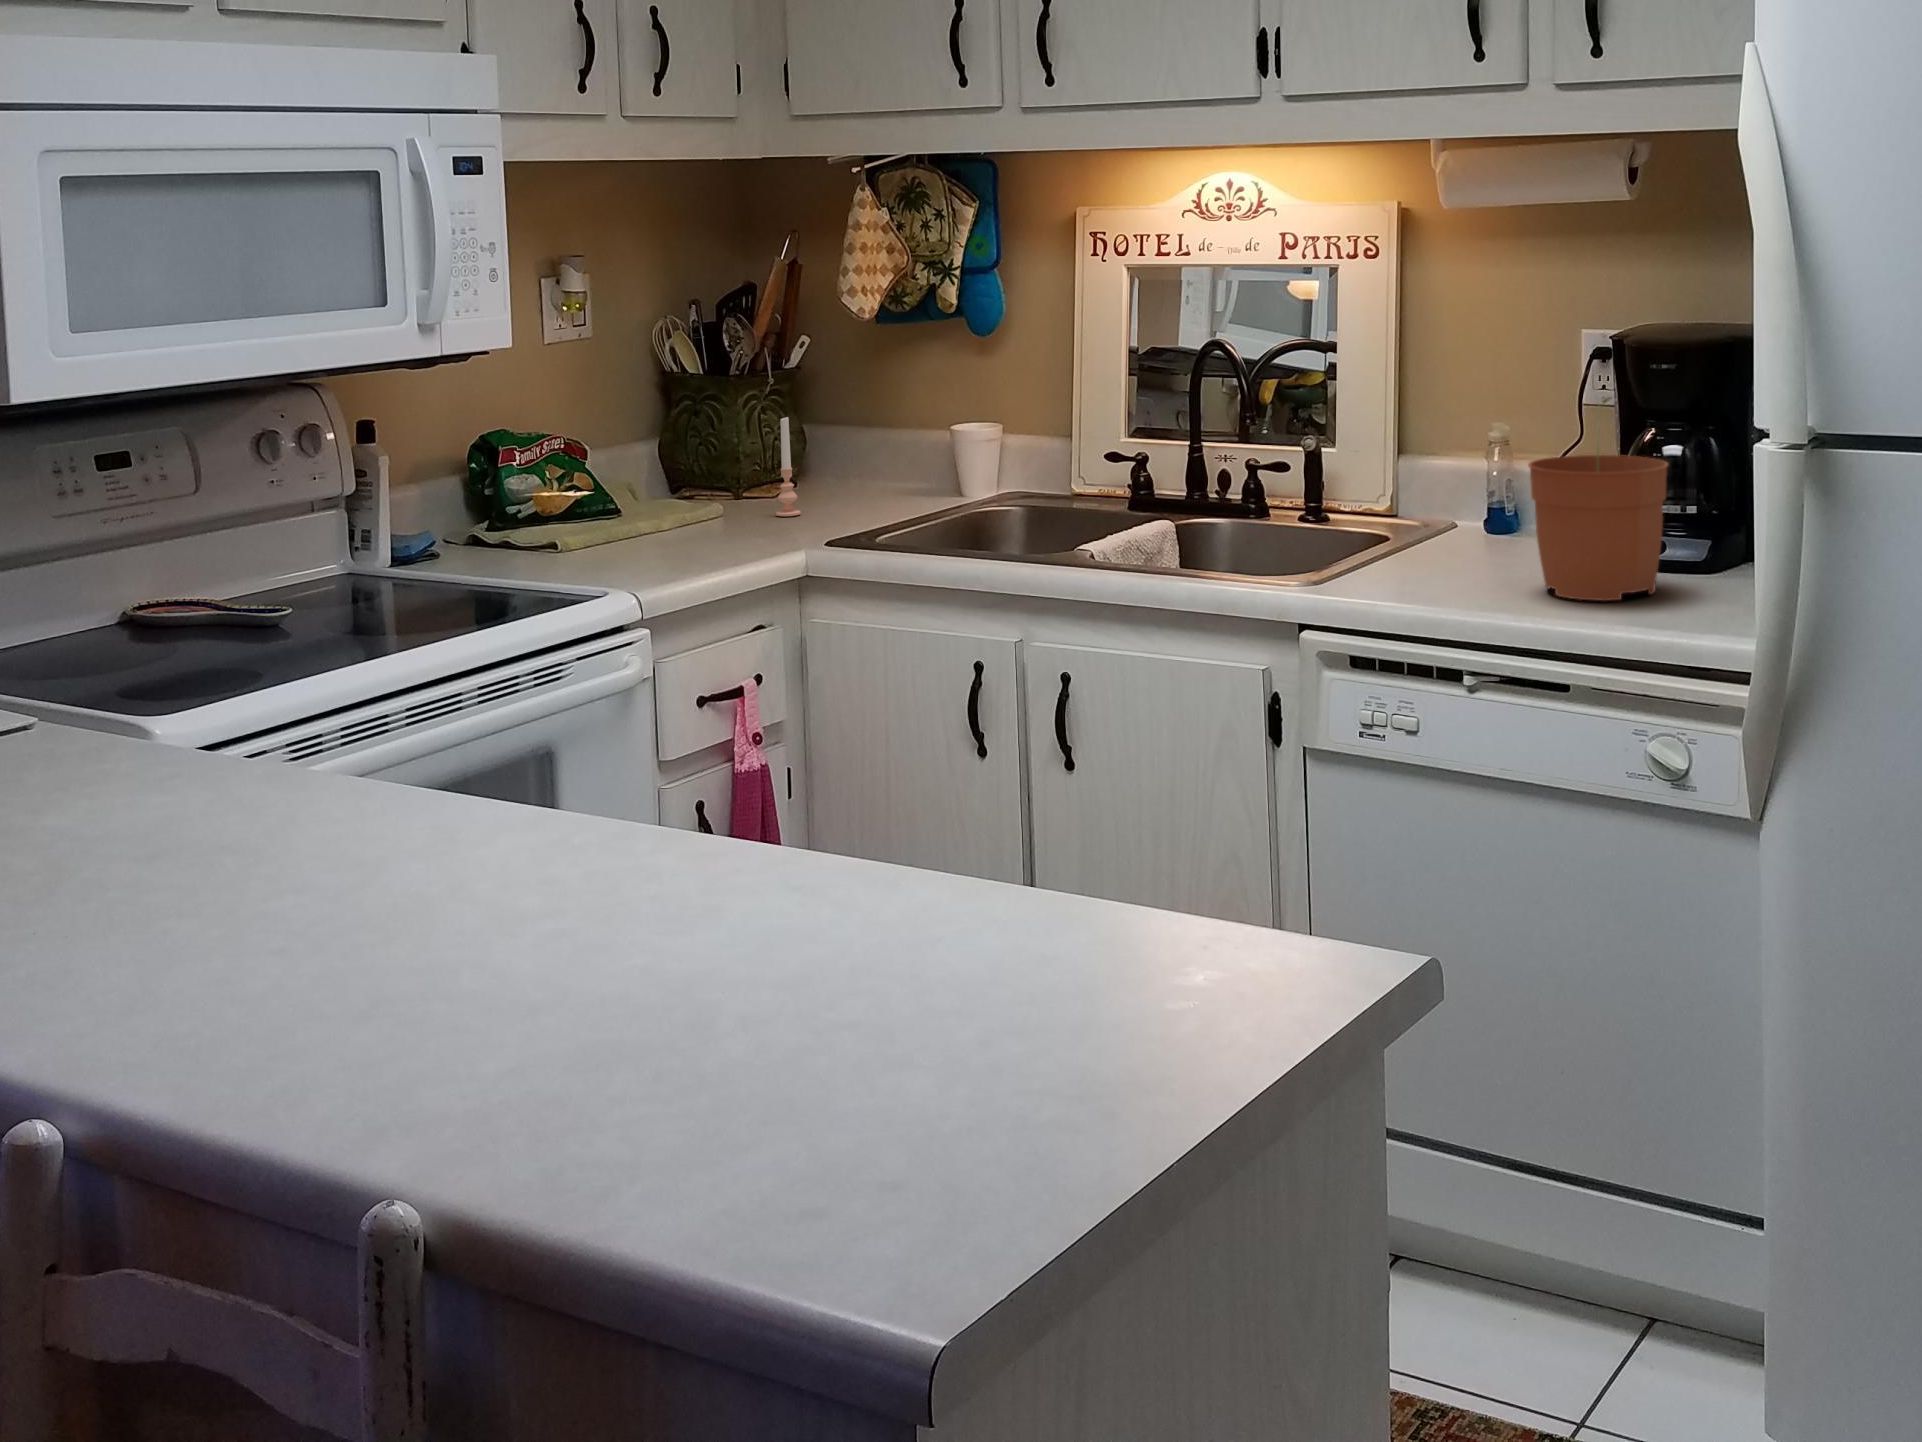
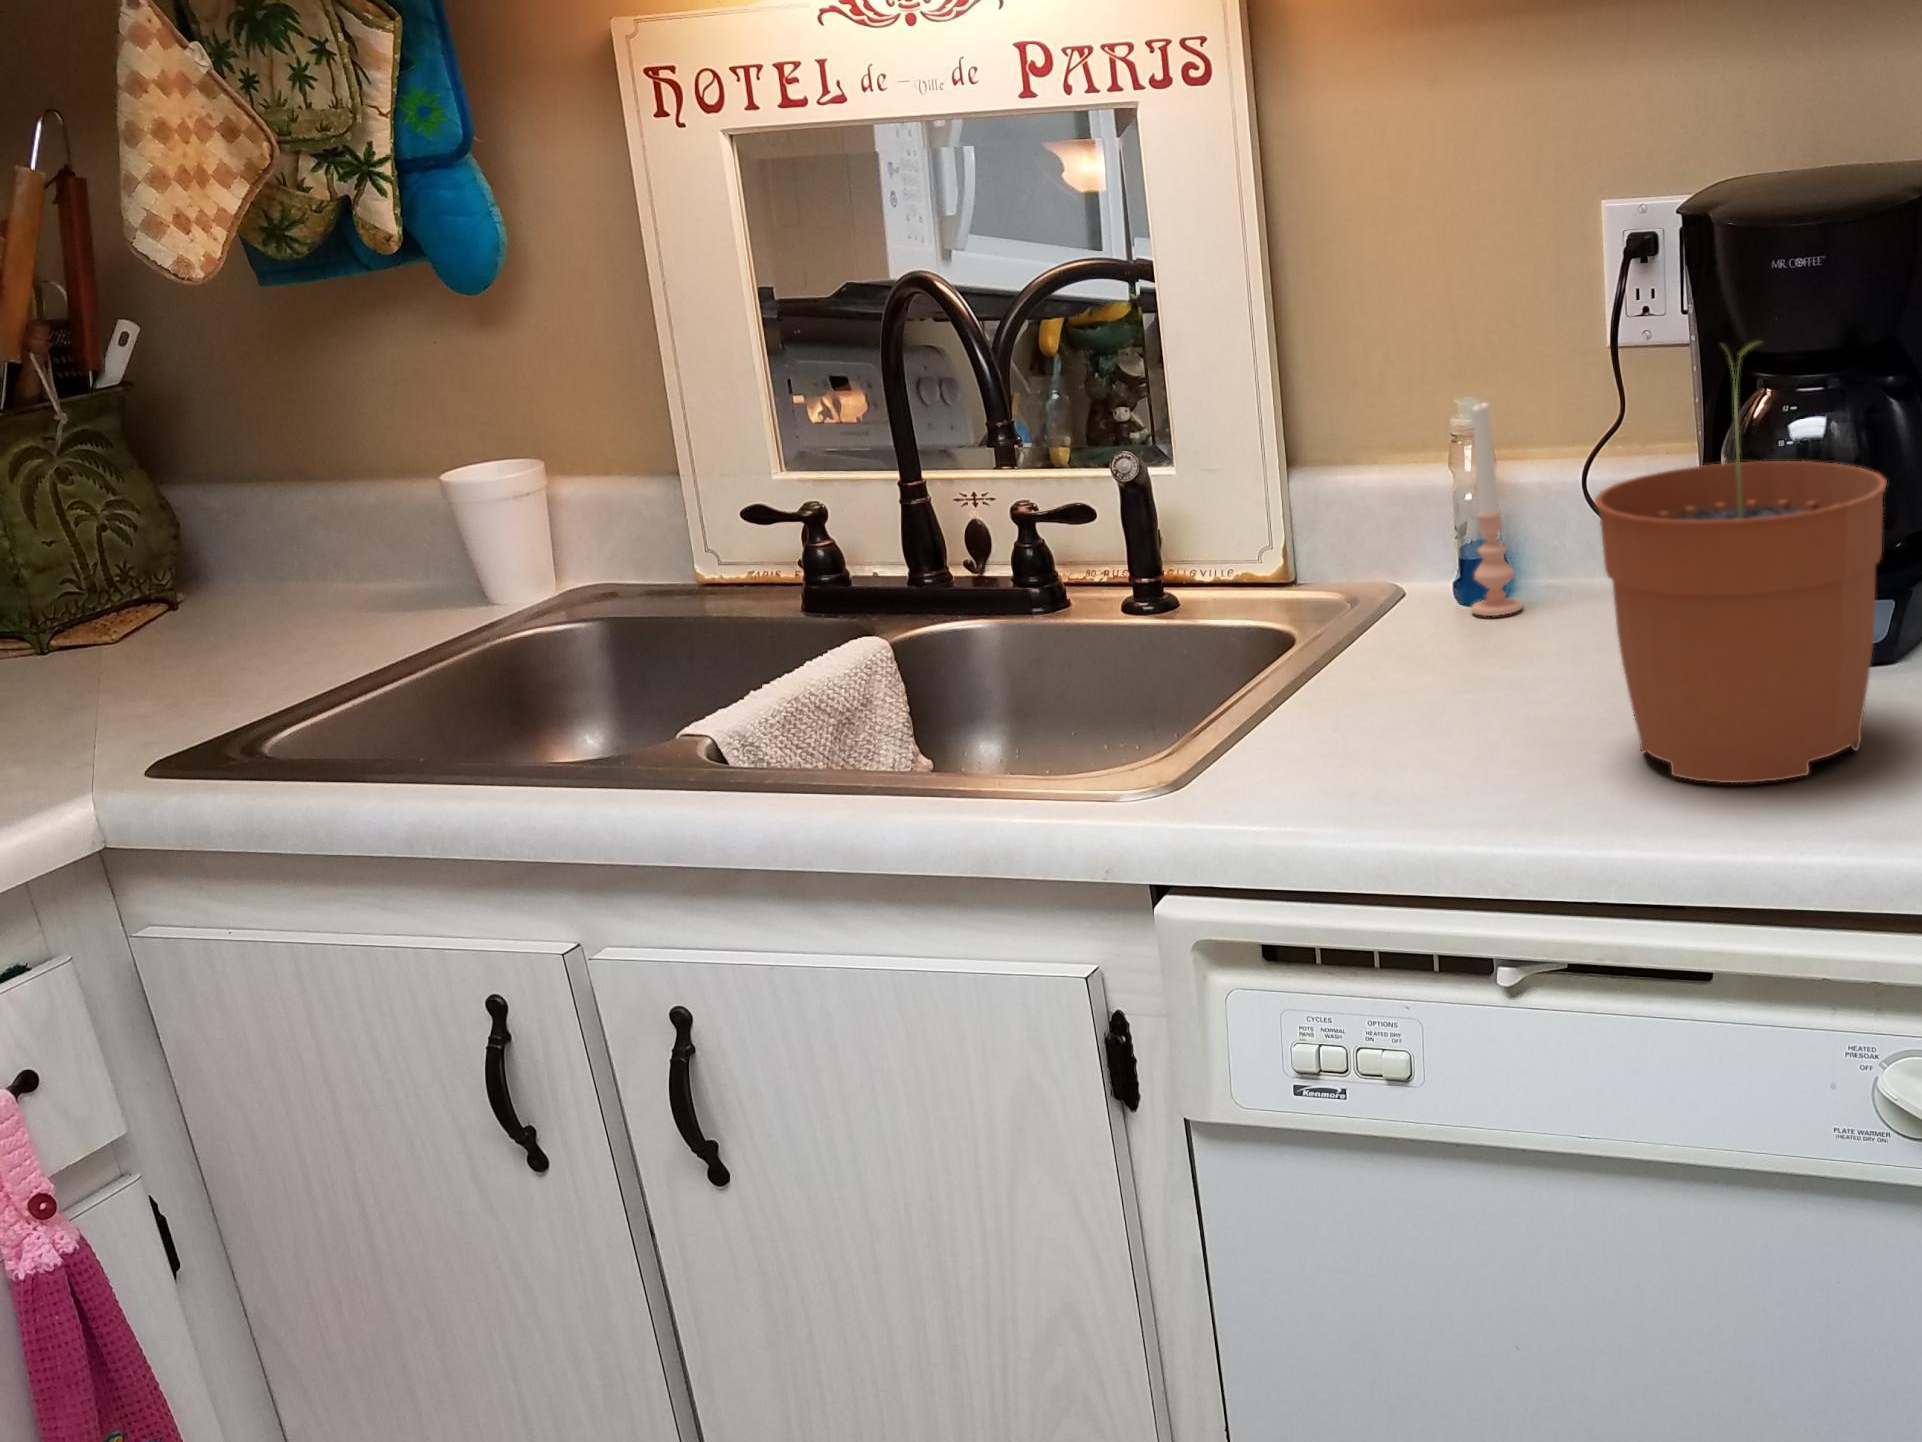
candle: present [776,417,801,516] -> present [1471,403,1523,616]

